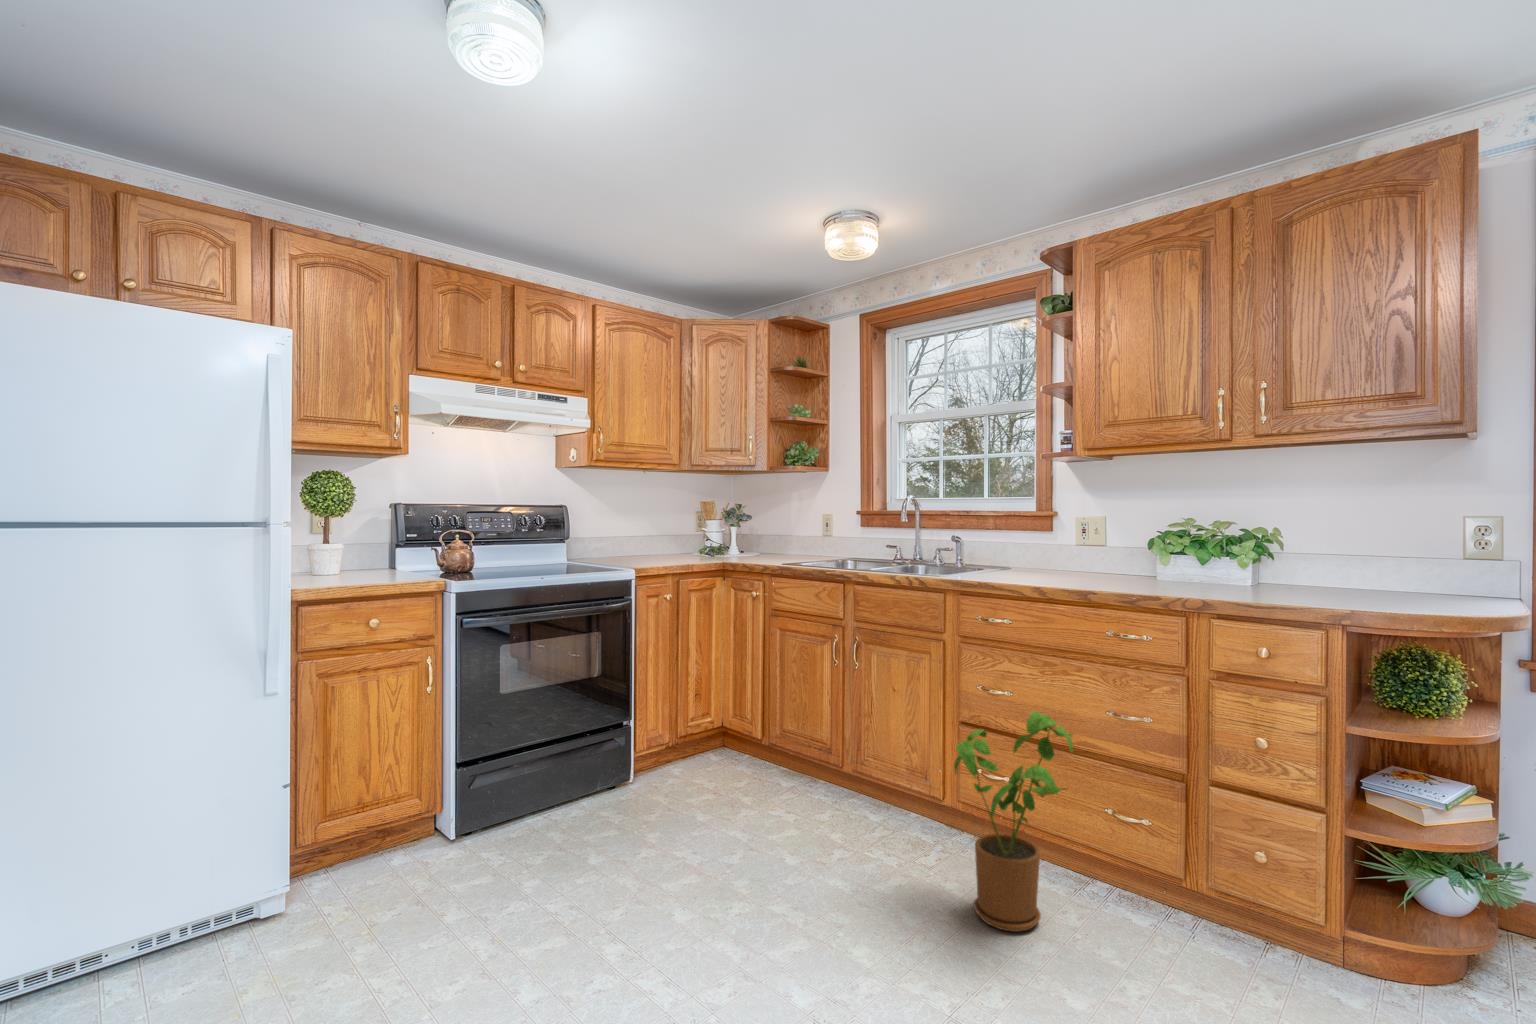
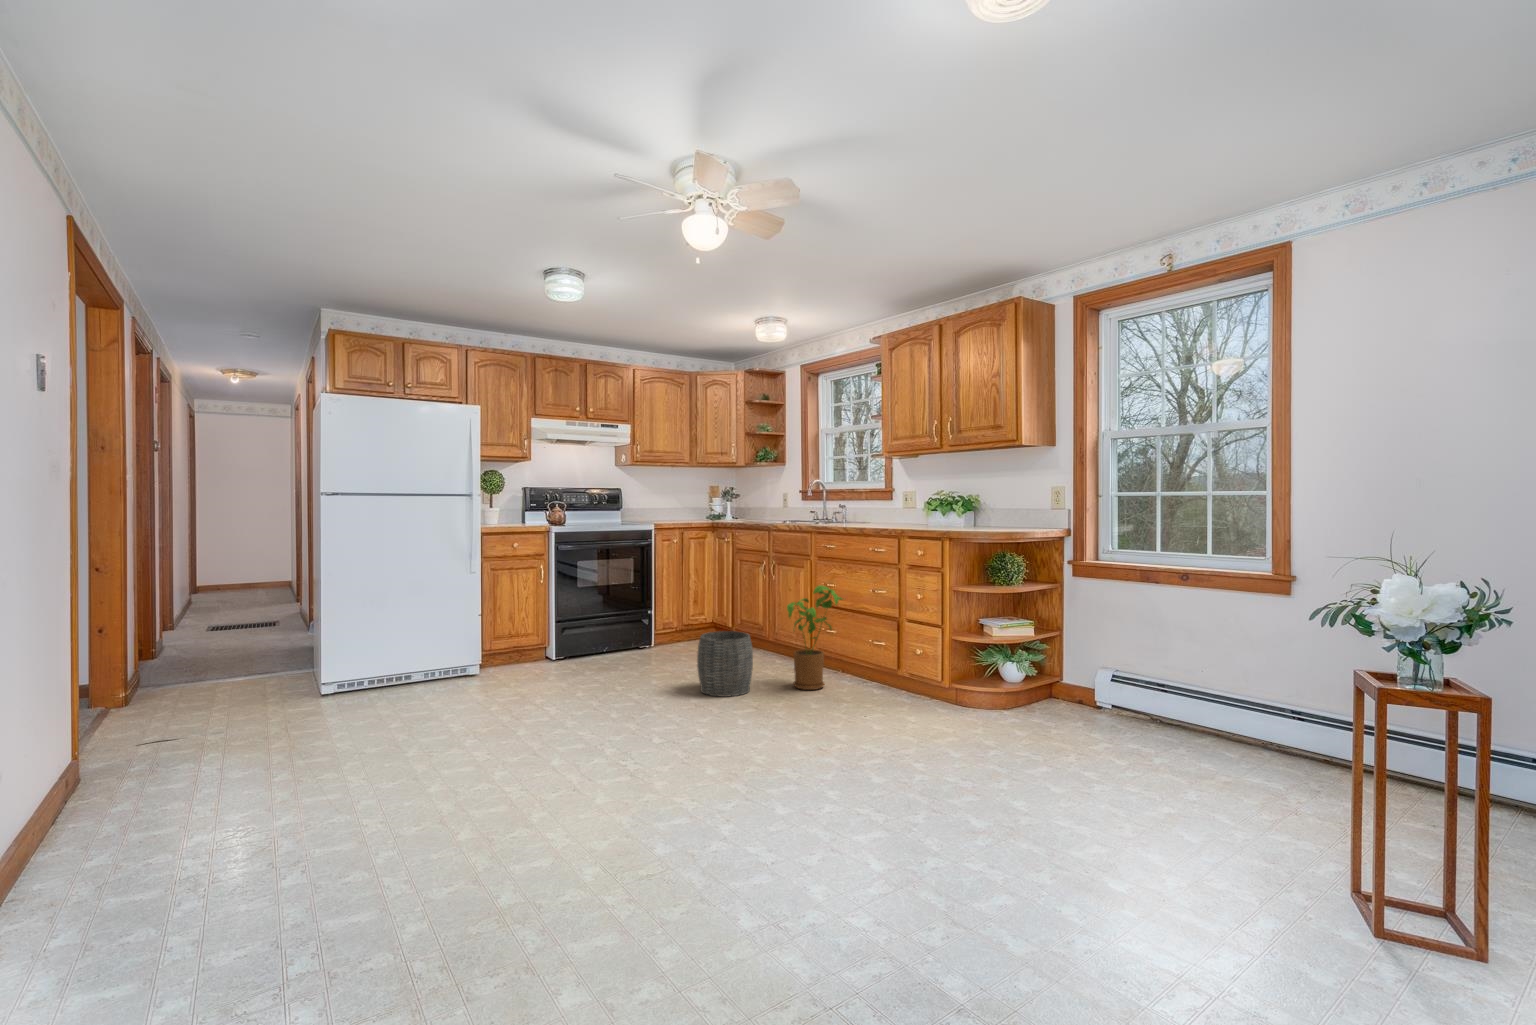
woven basket: none [794,809,913,981] -> present [697,631,753,697]

